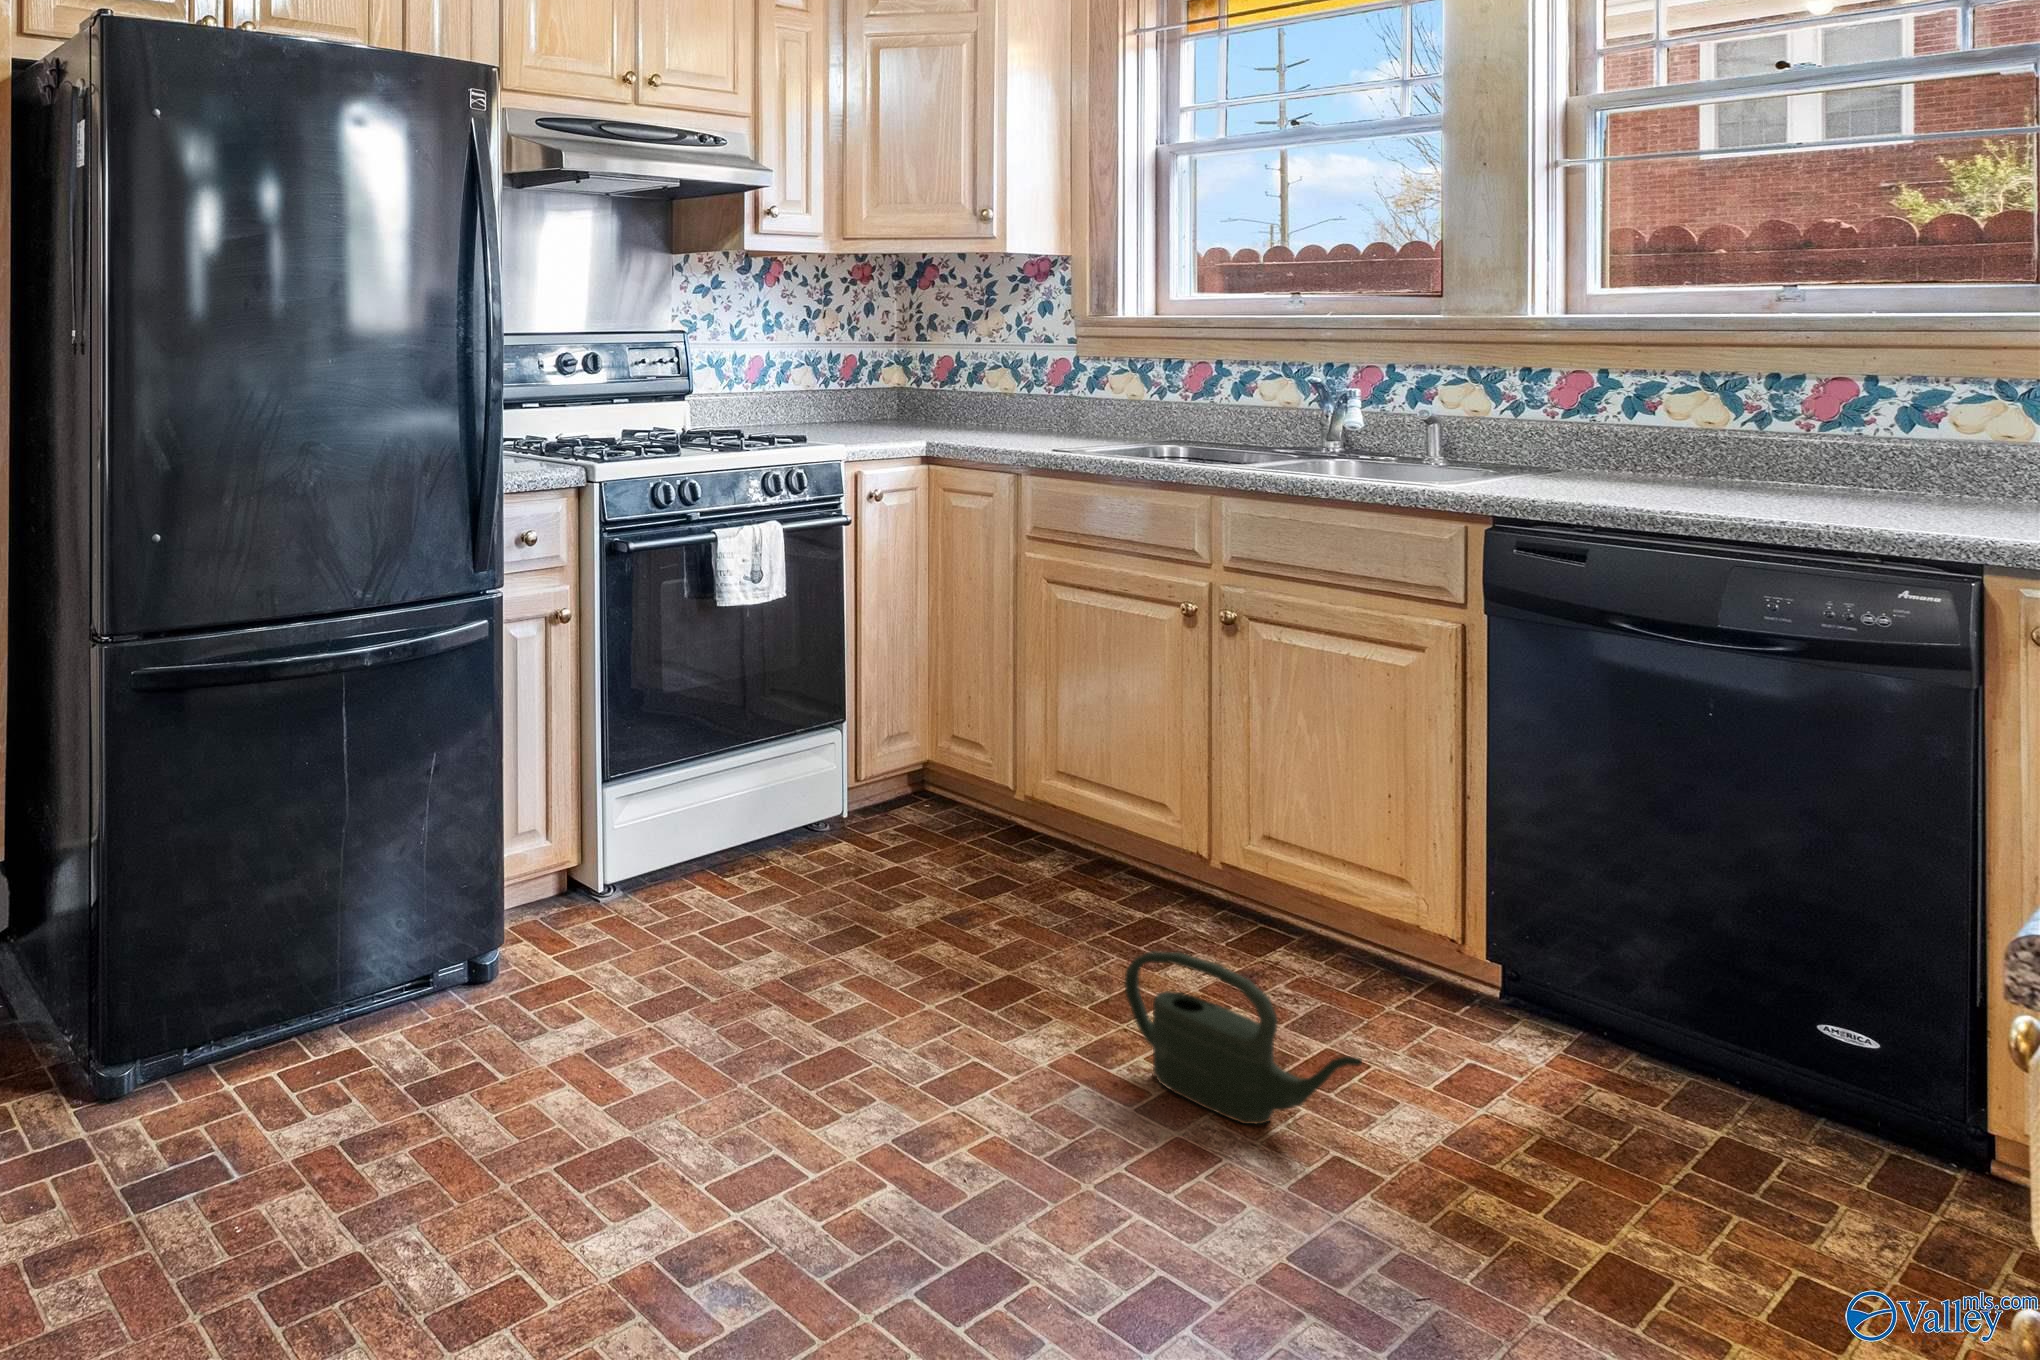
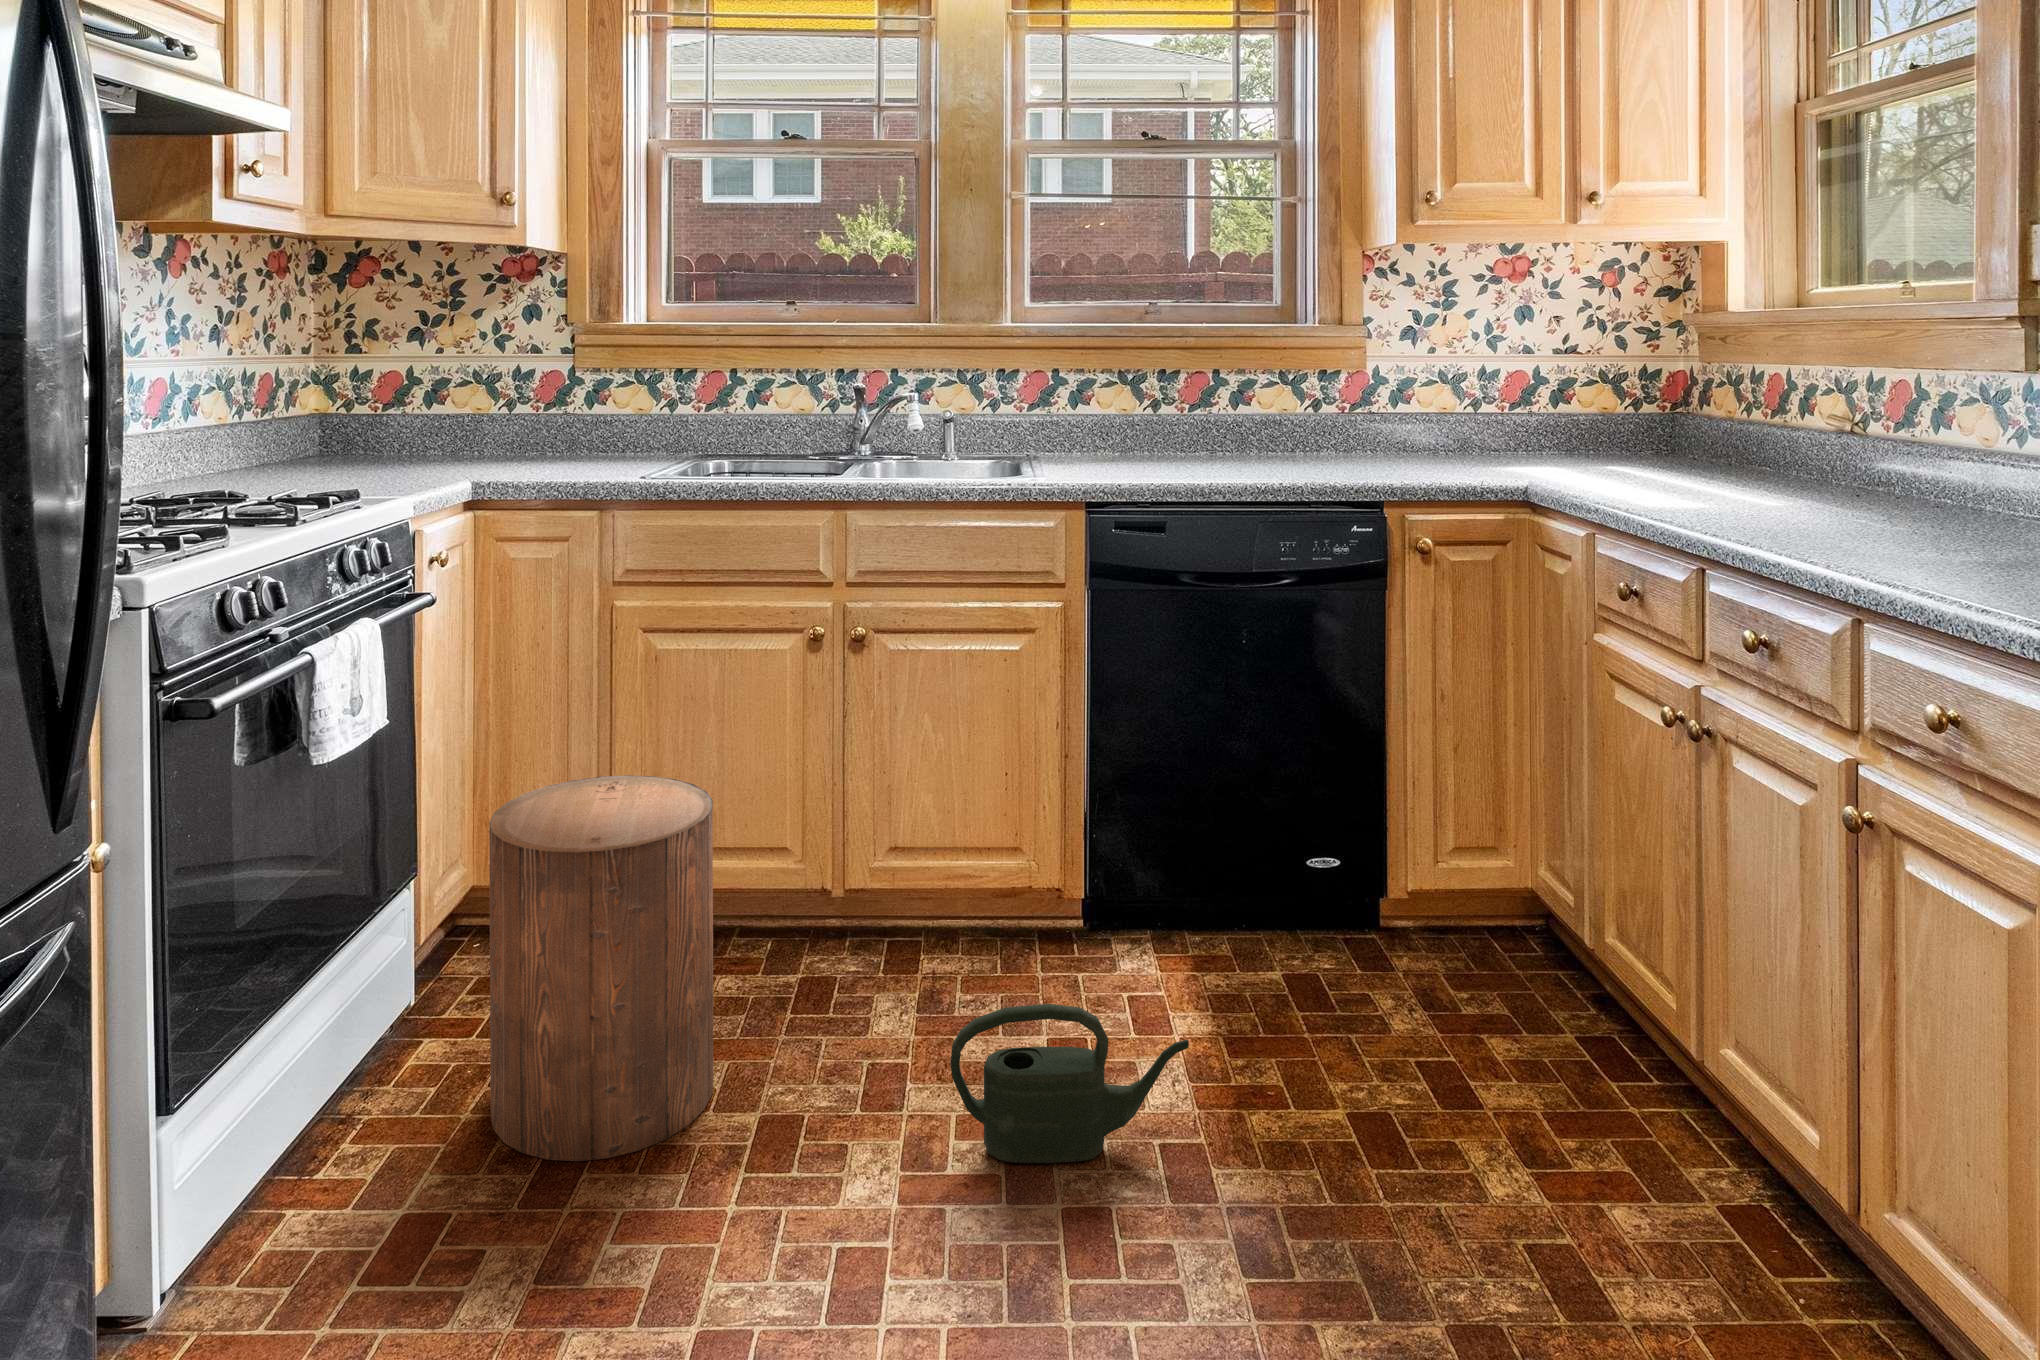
stool: none [833,674,1007,955] -> present [489,775,713,1161]

